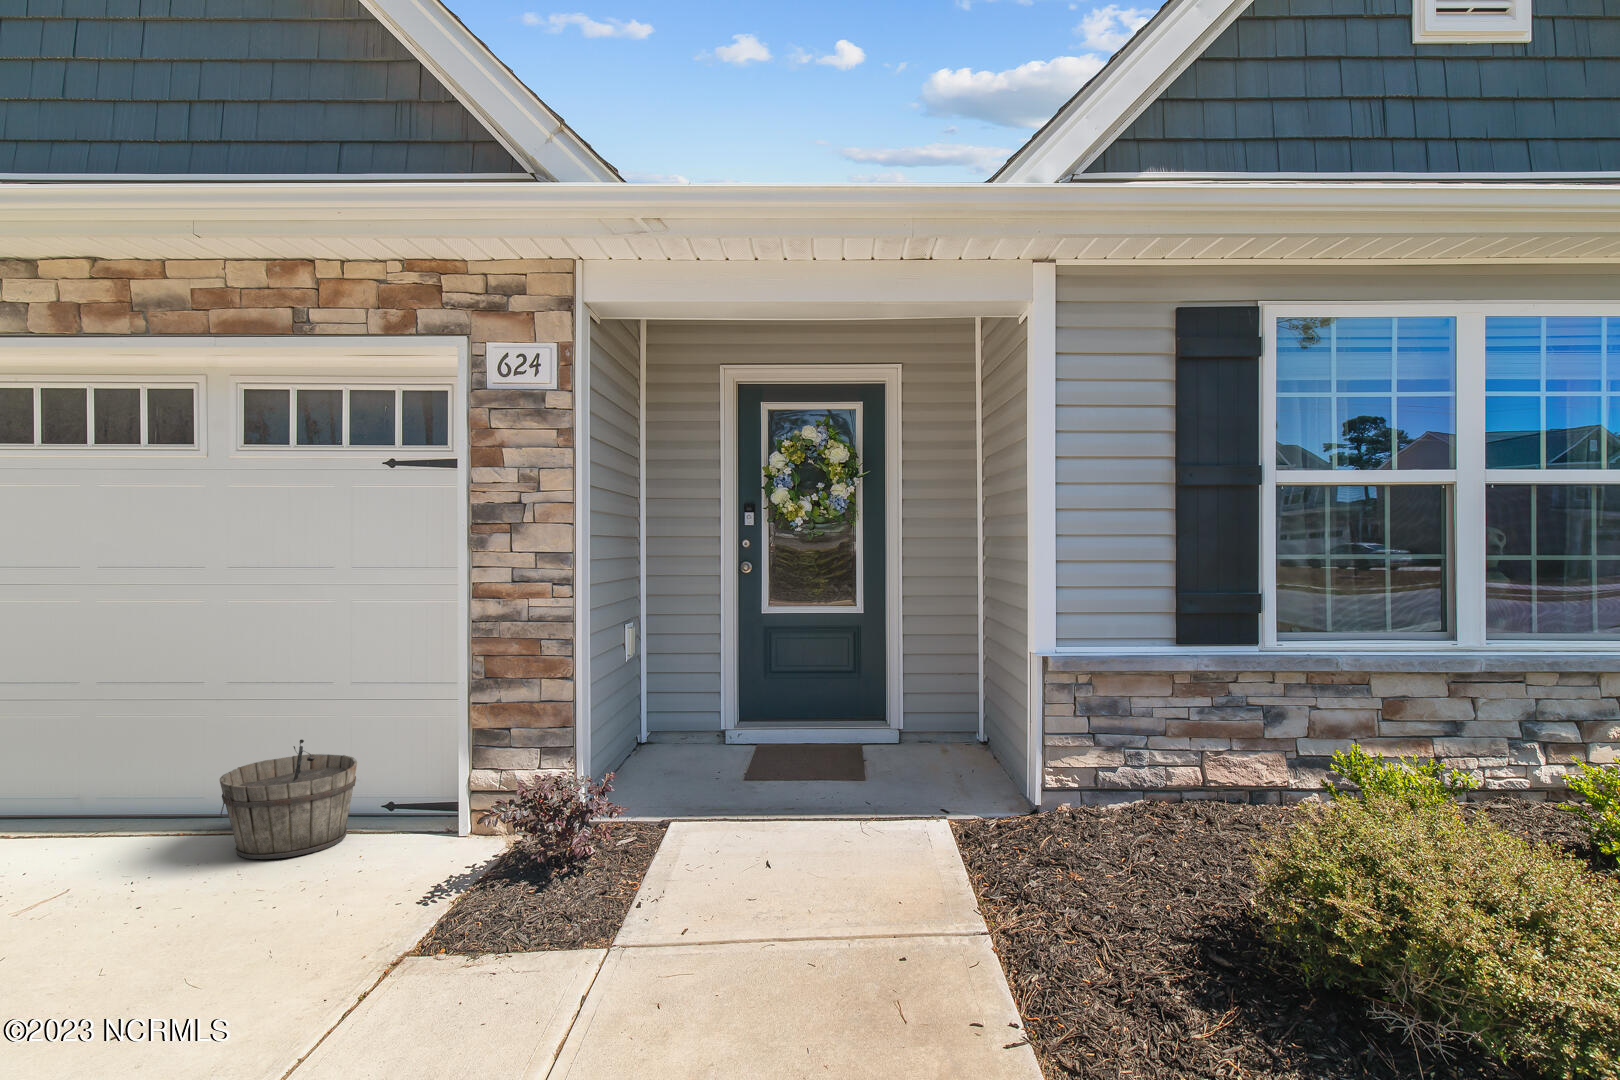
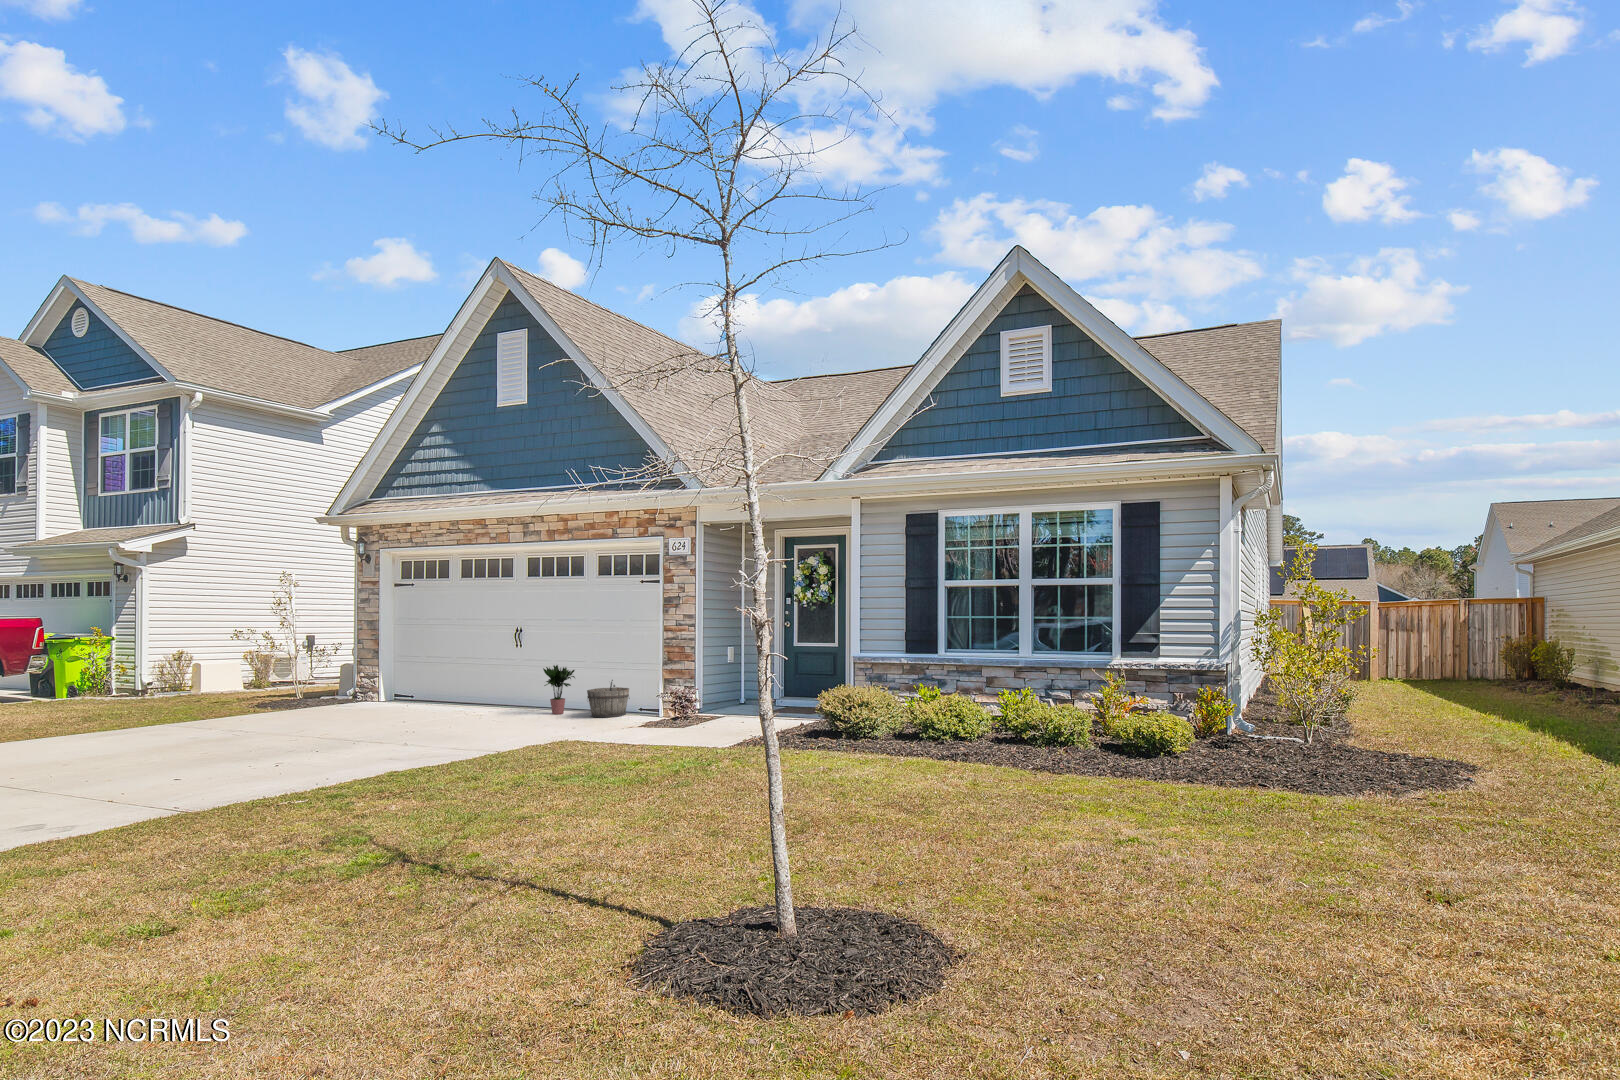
potted plant: none [49,694,175,851] -> present [543,665,575,714]

